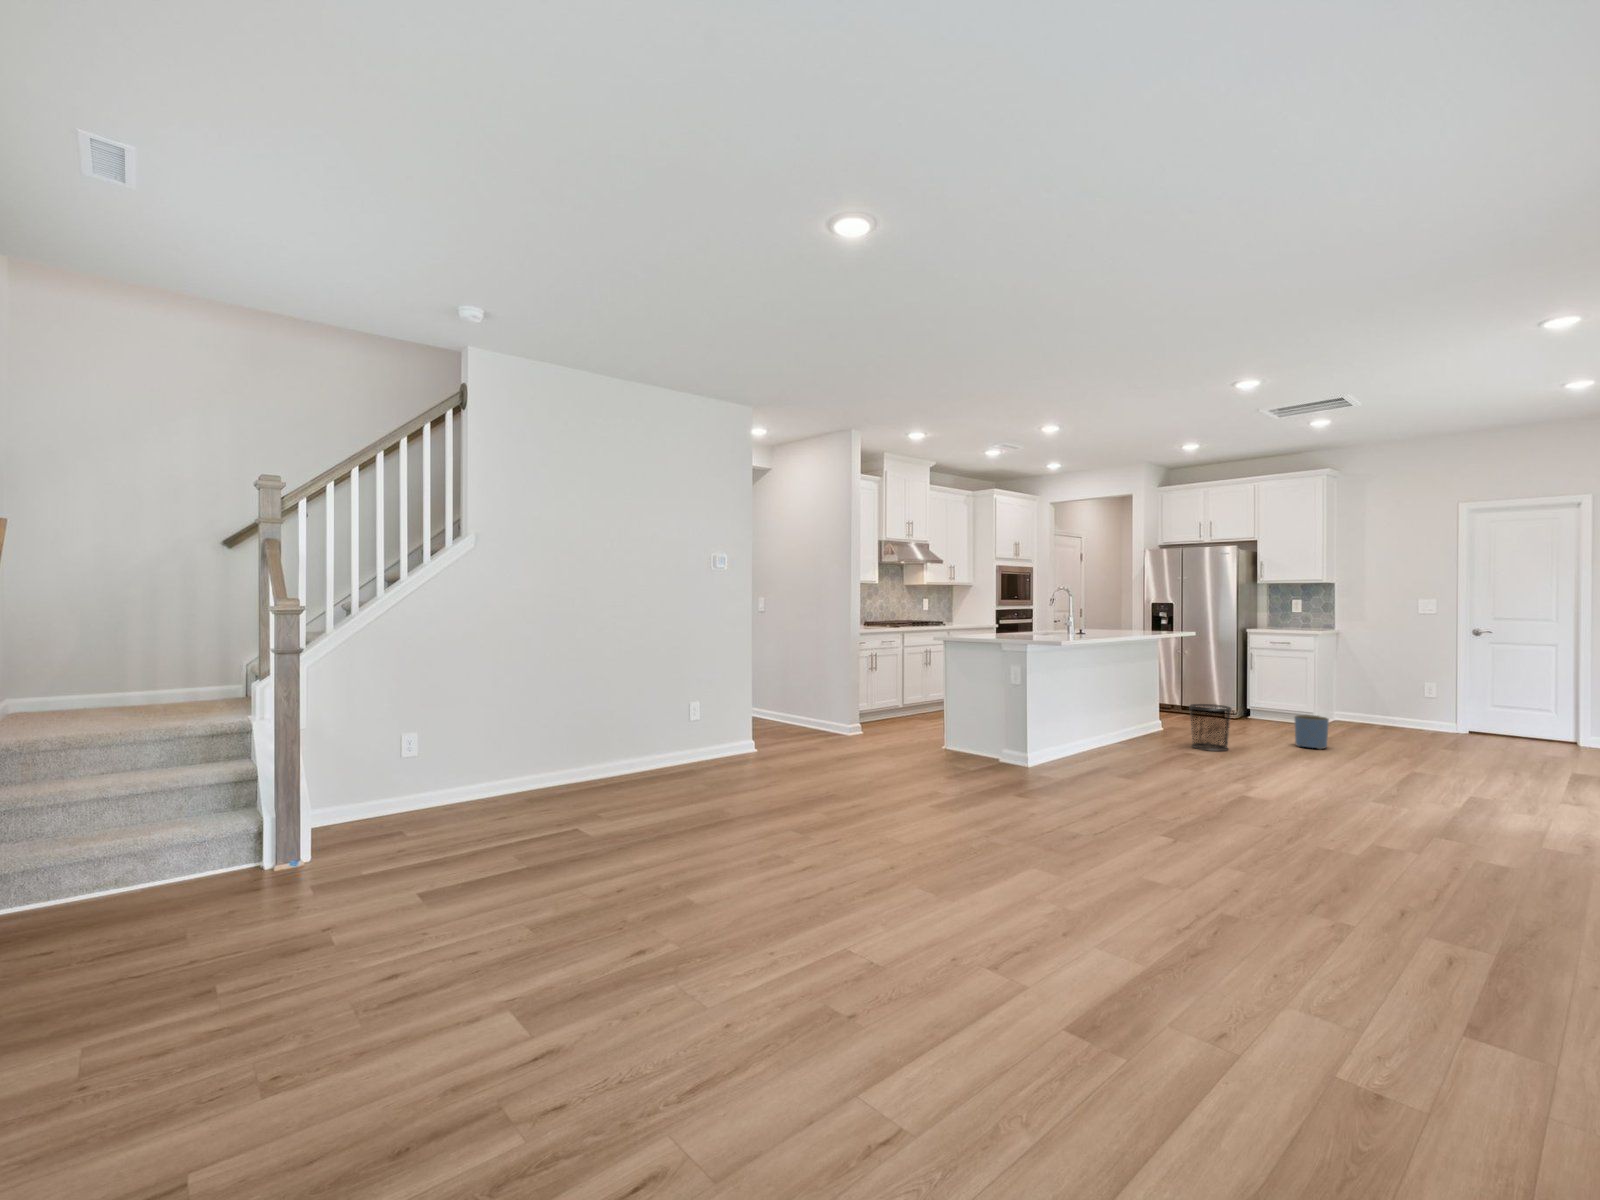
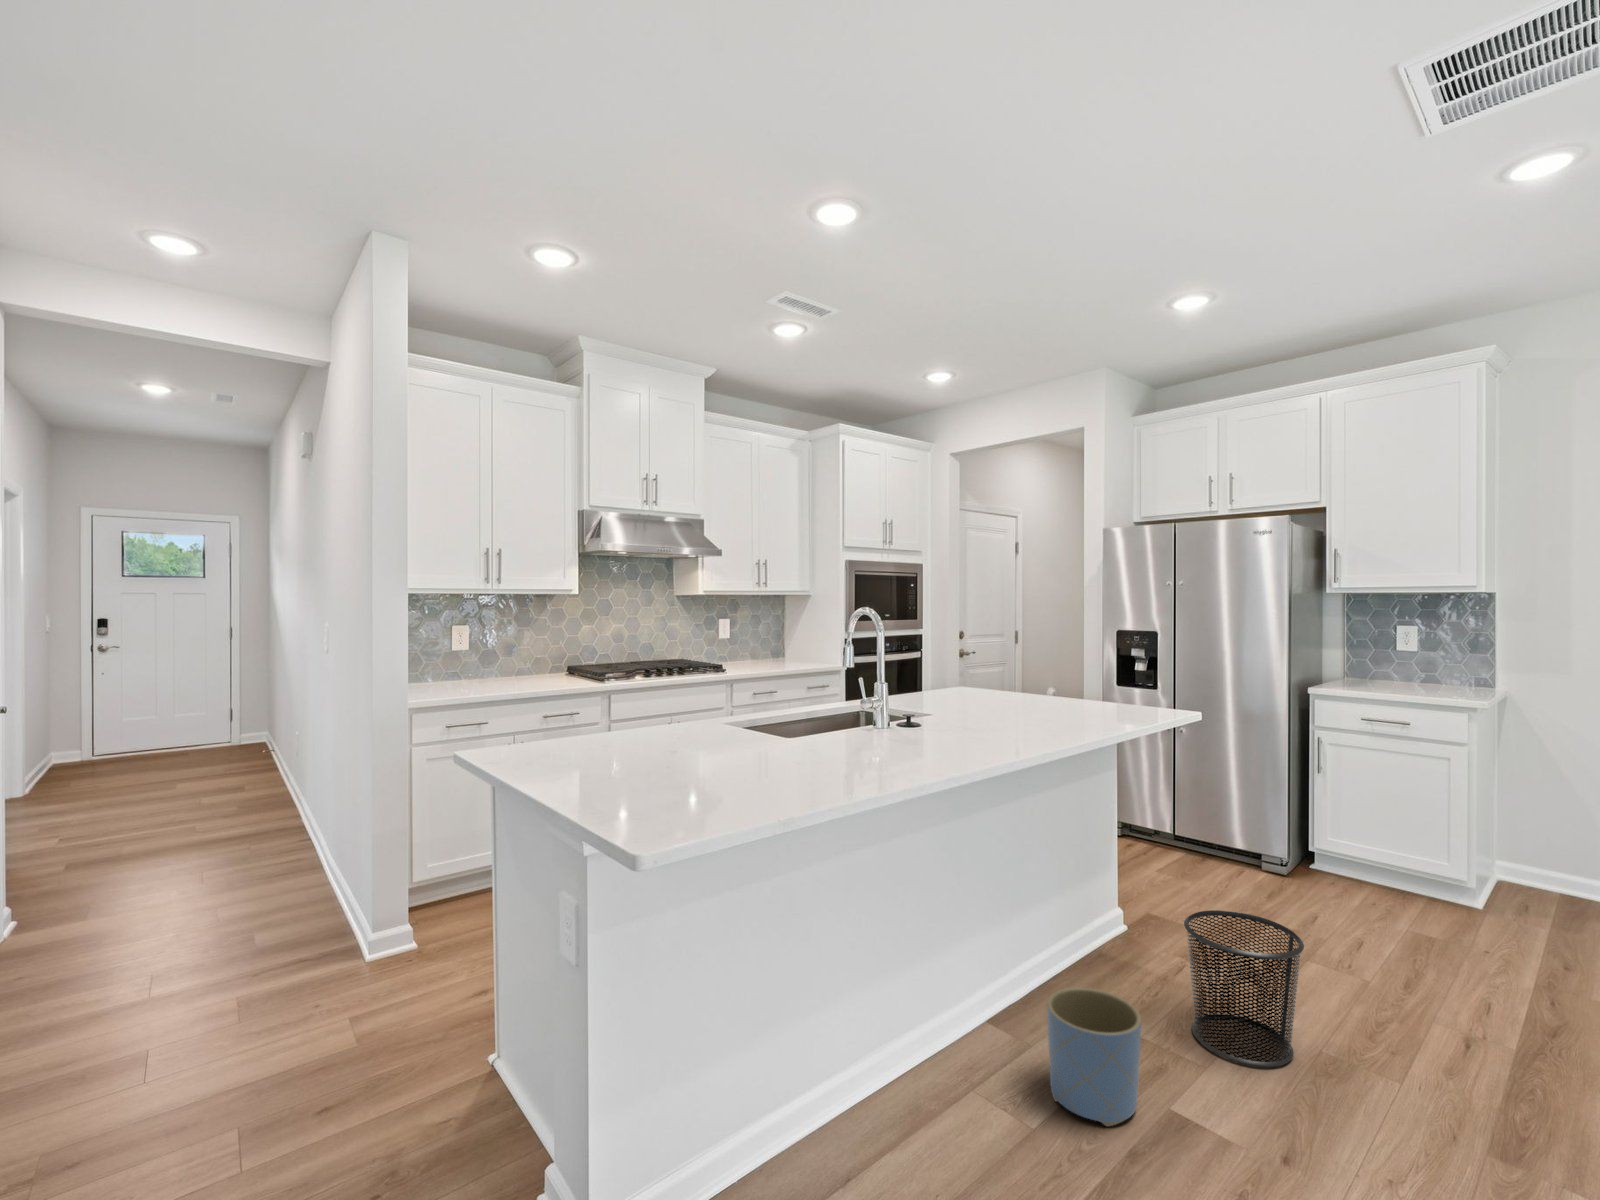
planter: present [1295,715,1329,749] -> present [1047,987,1141,1126]

